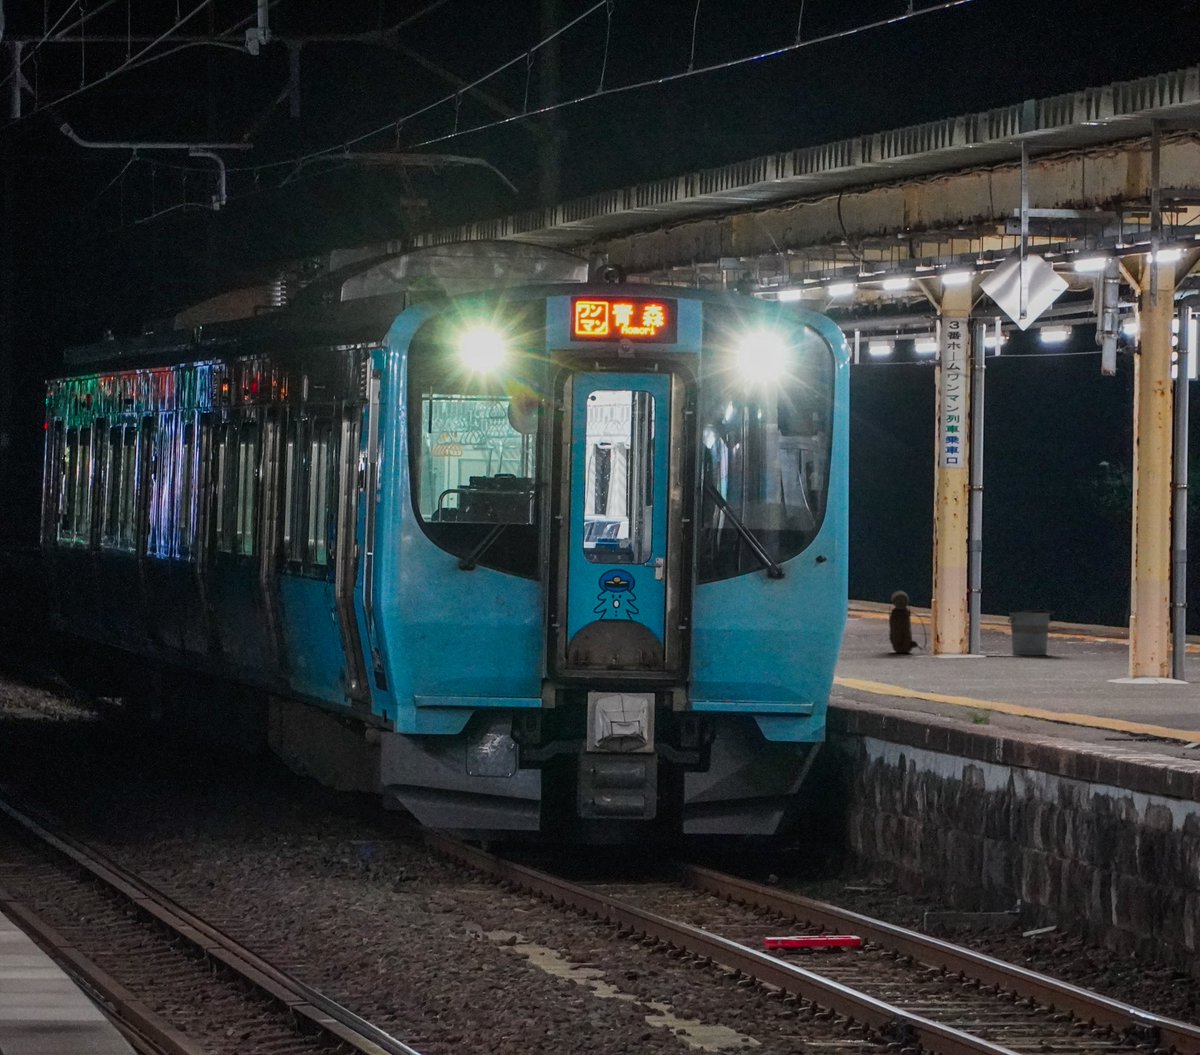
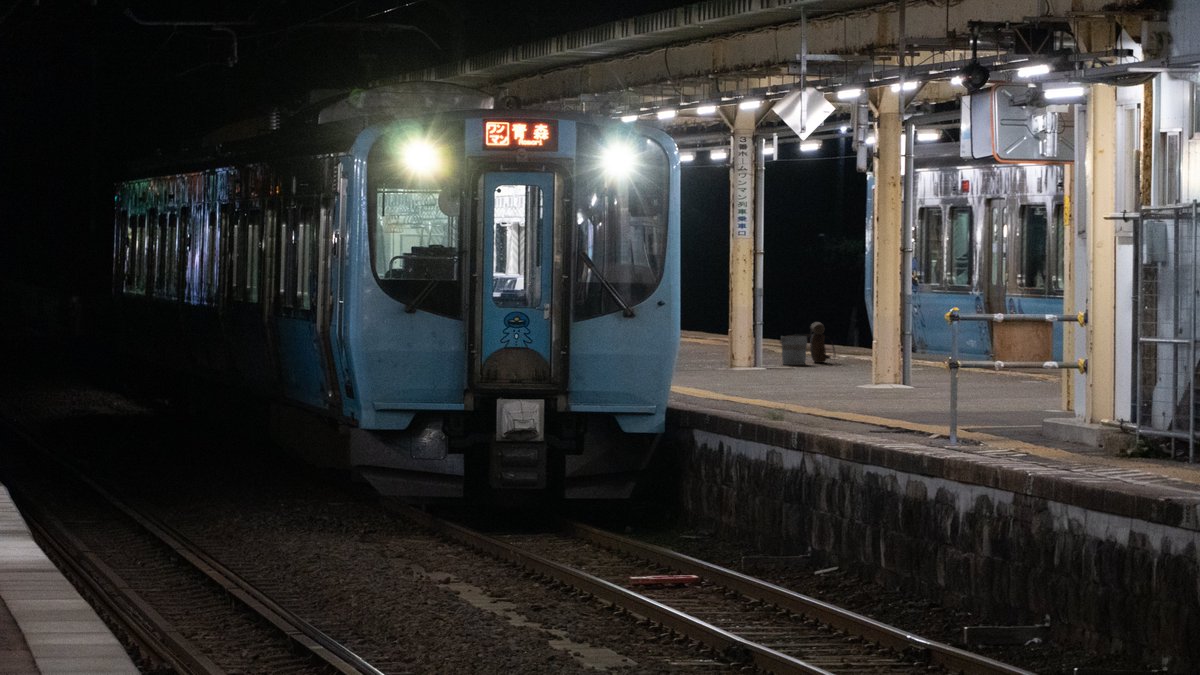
backpack: present [889,590,927,653] -> present [810,322,835,363]

